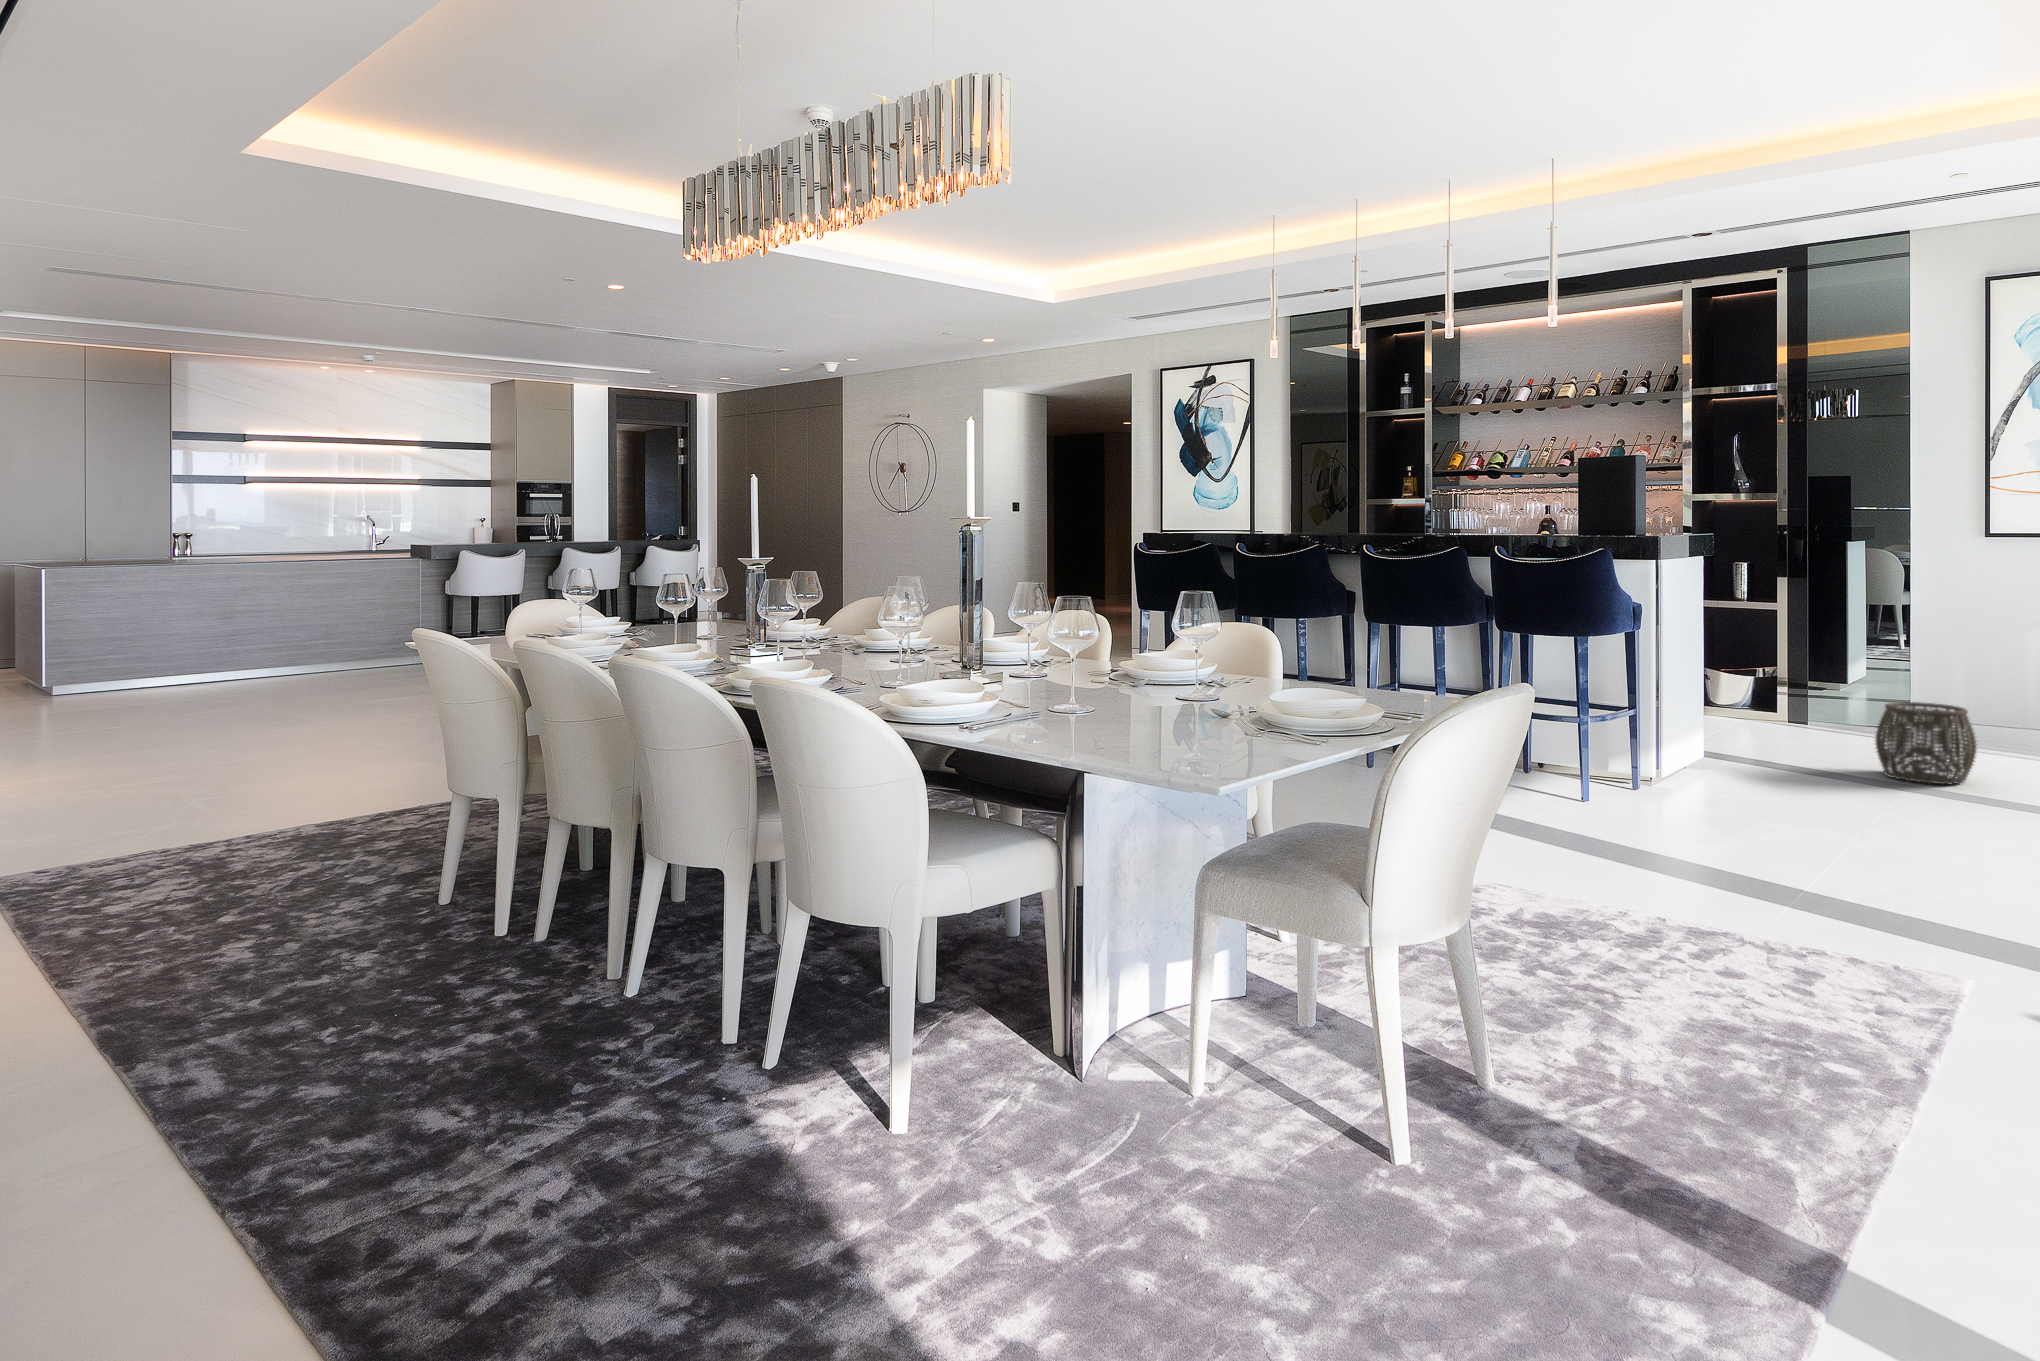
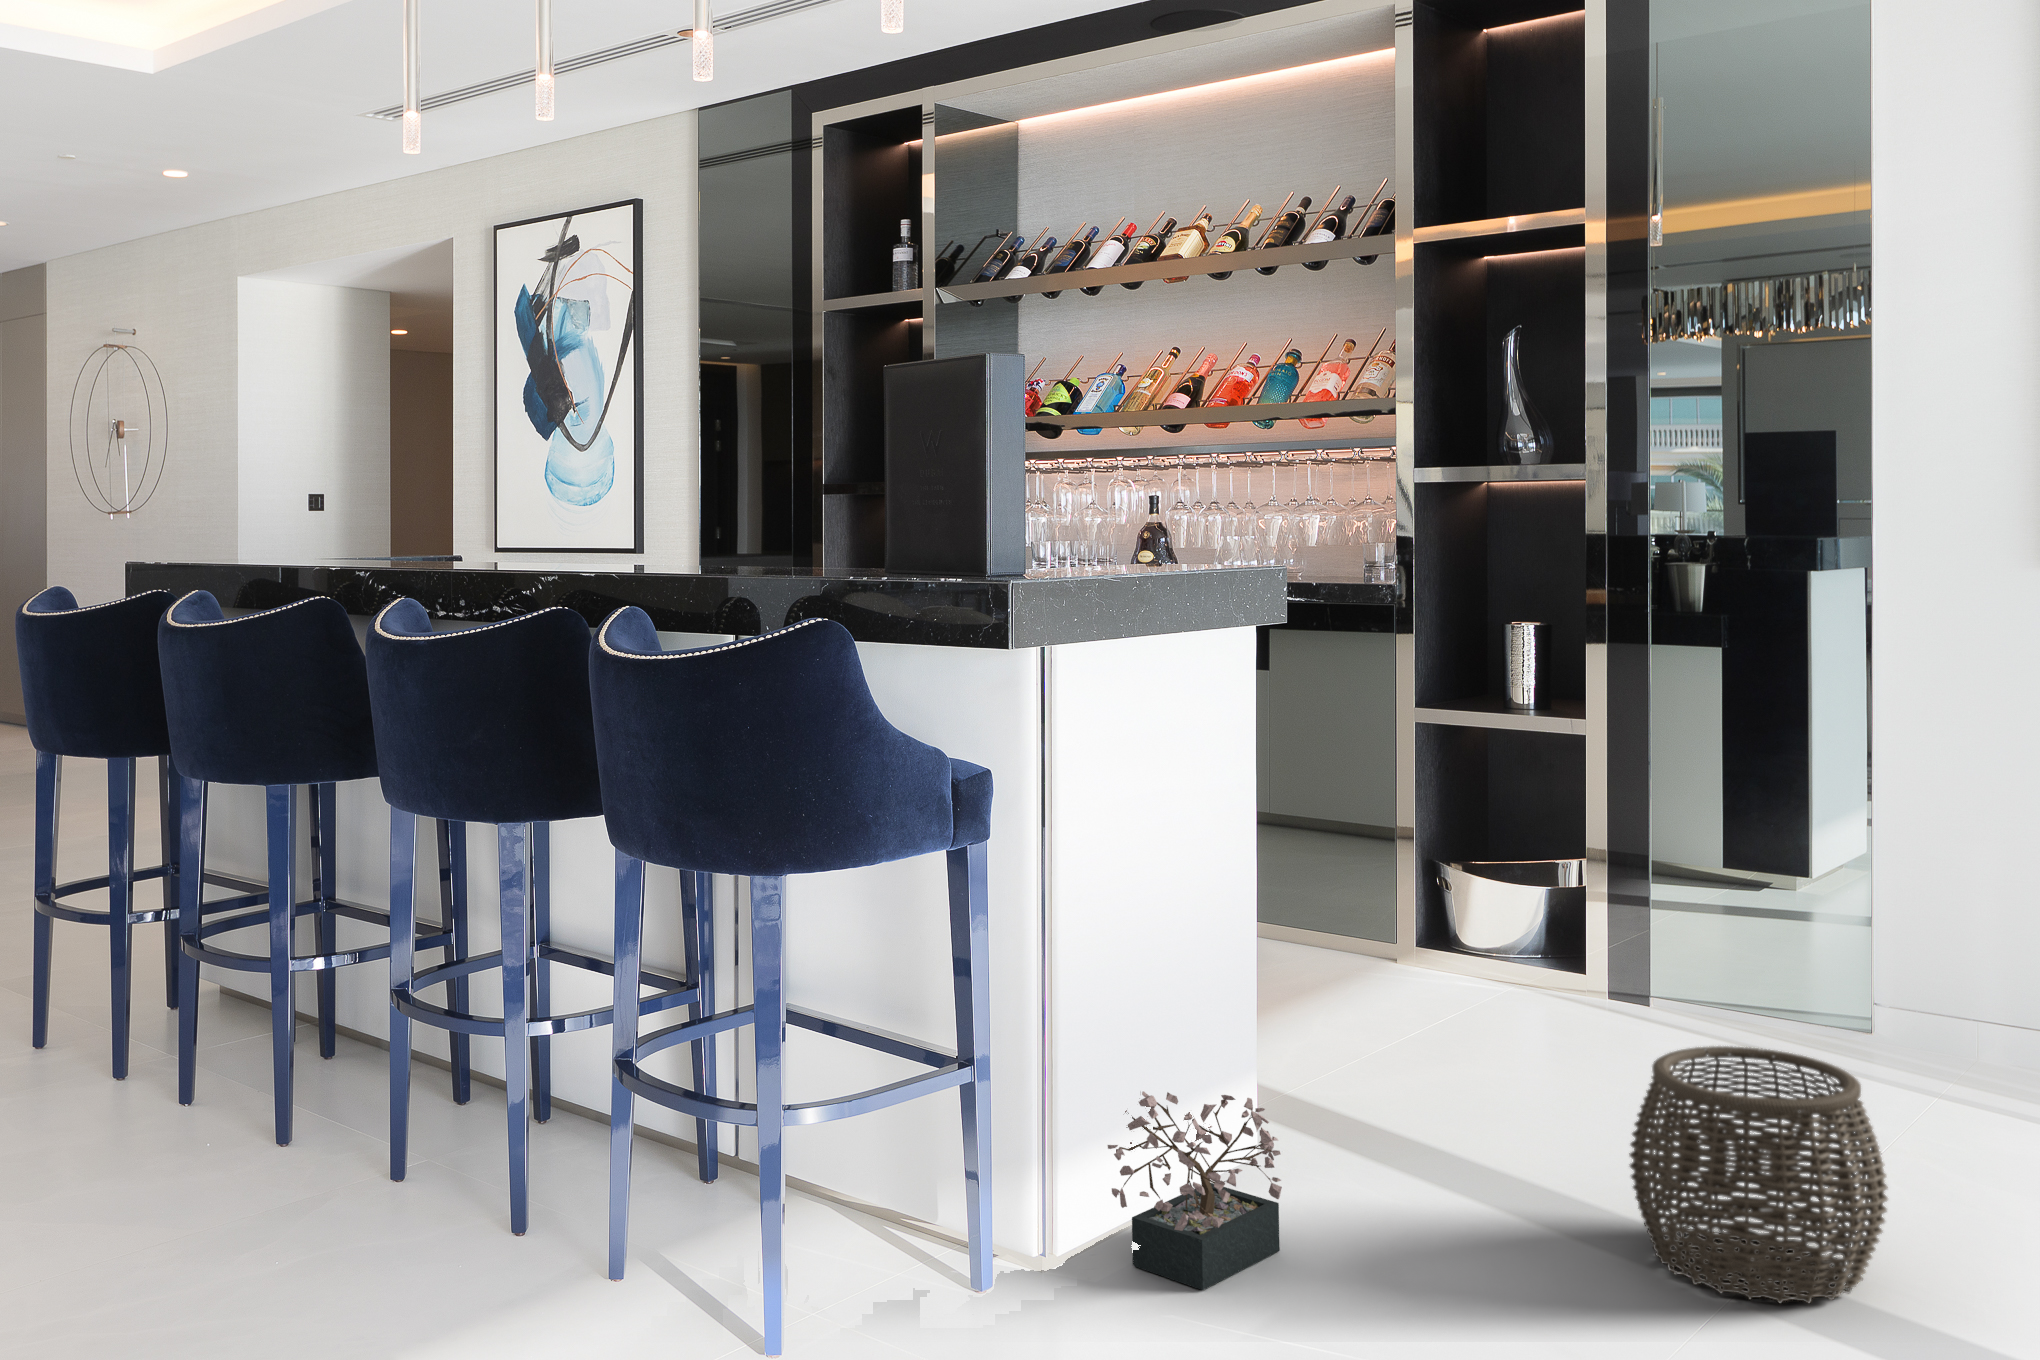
decorative plant: none [1683,710,1748,782] -> present [1108,1091,1282,1290]

